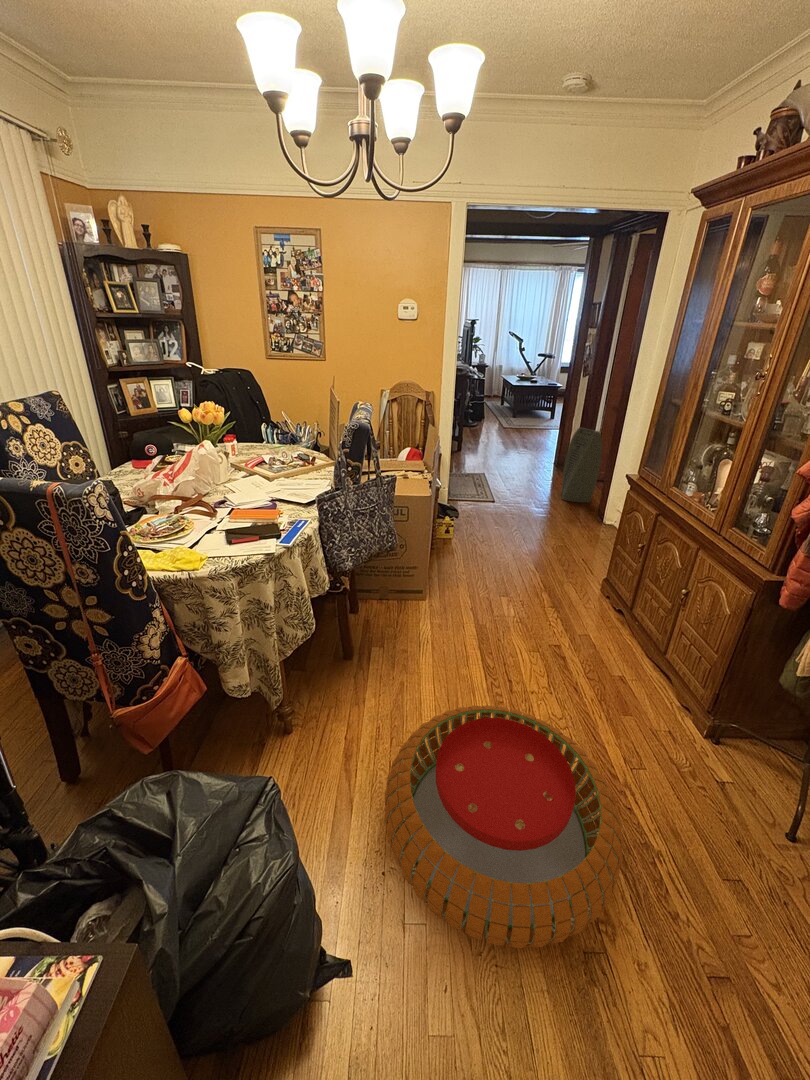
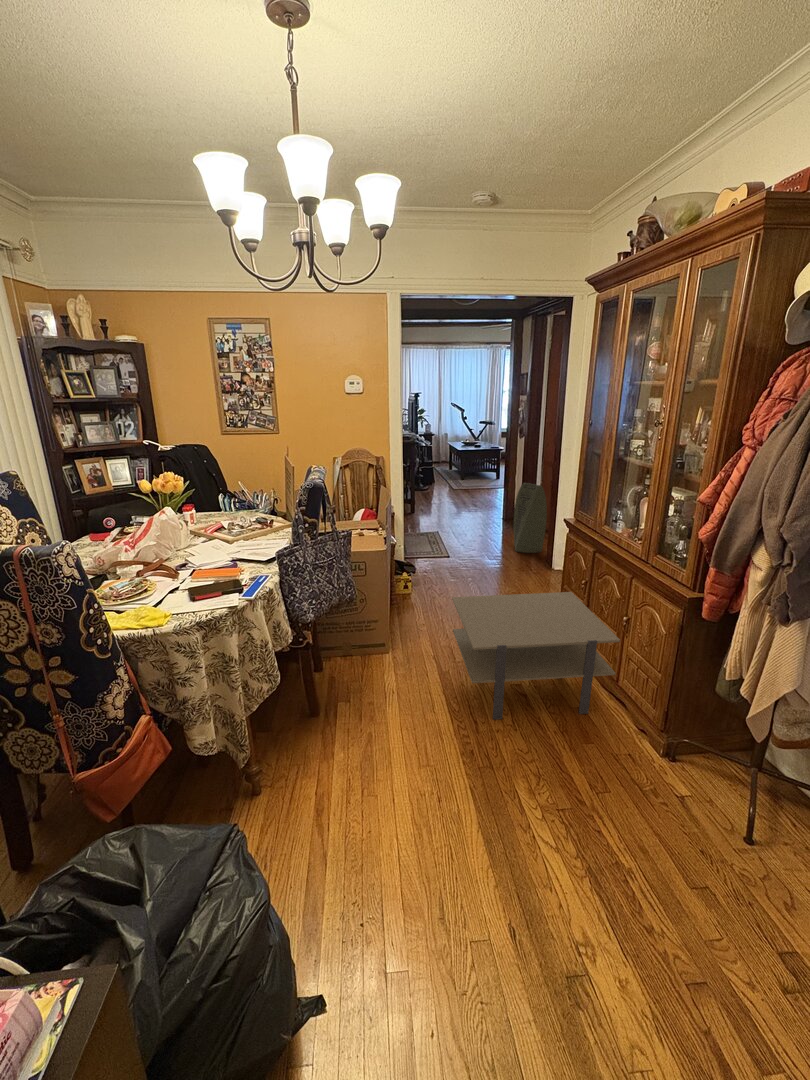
side table: none [493,549,674,682] -> present [452,592,620,720]
pouf: present [385,705,624,948] -> none [359,744,594,980]

